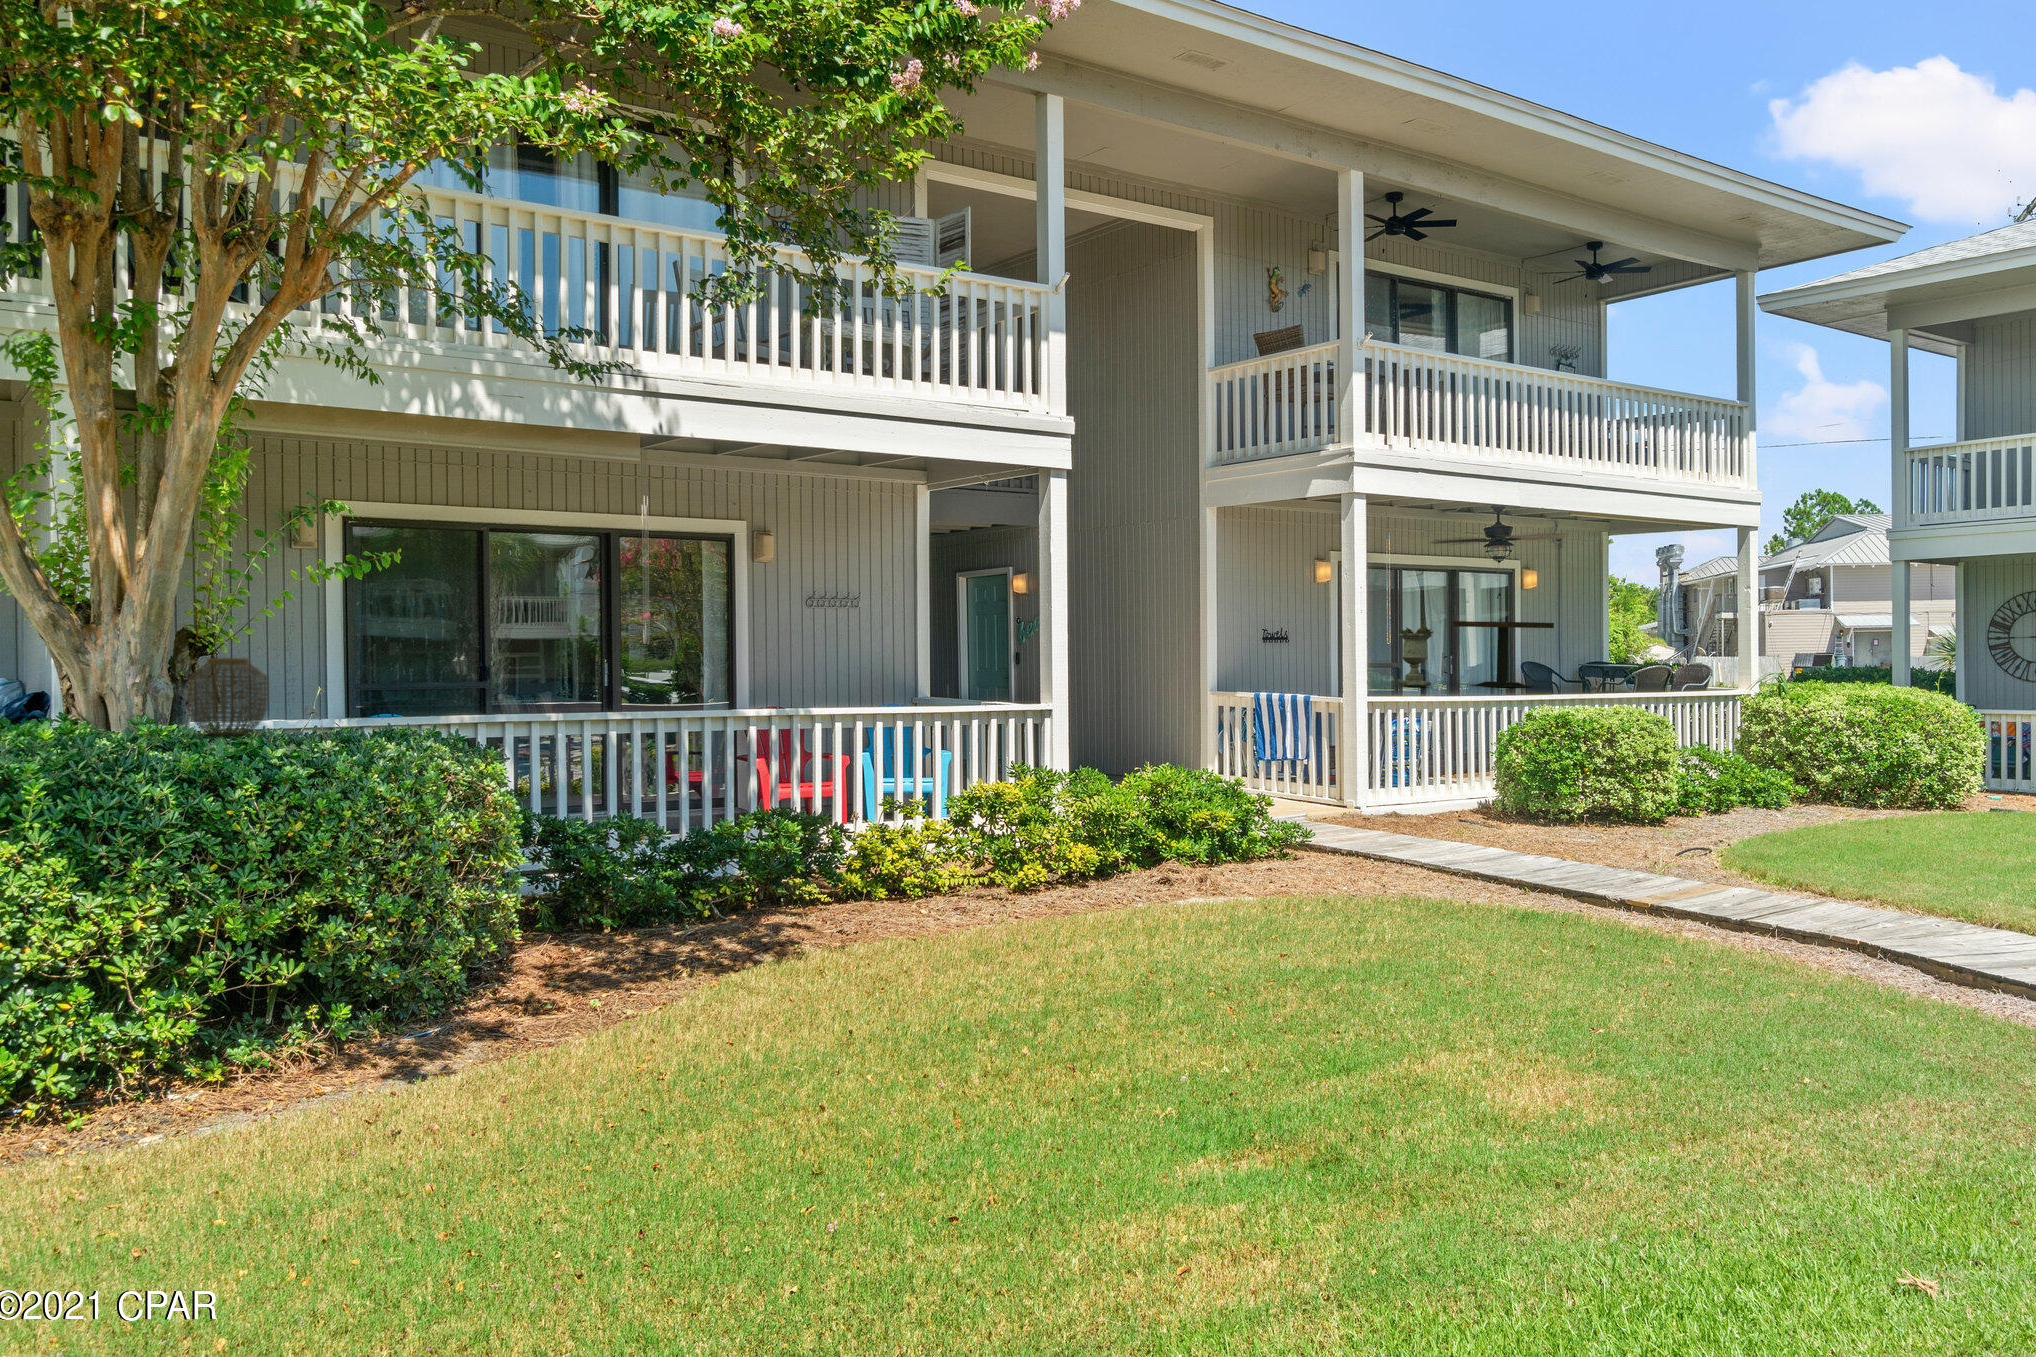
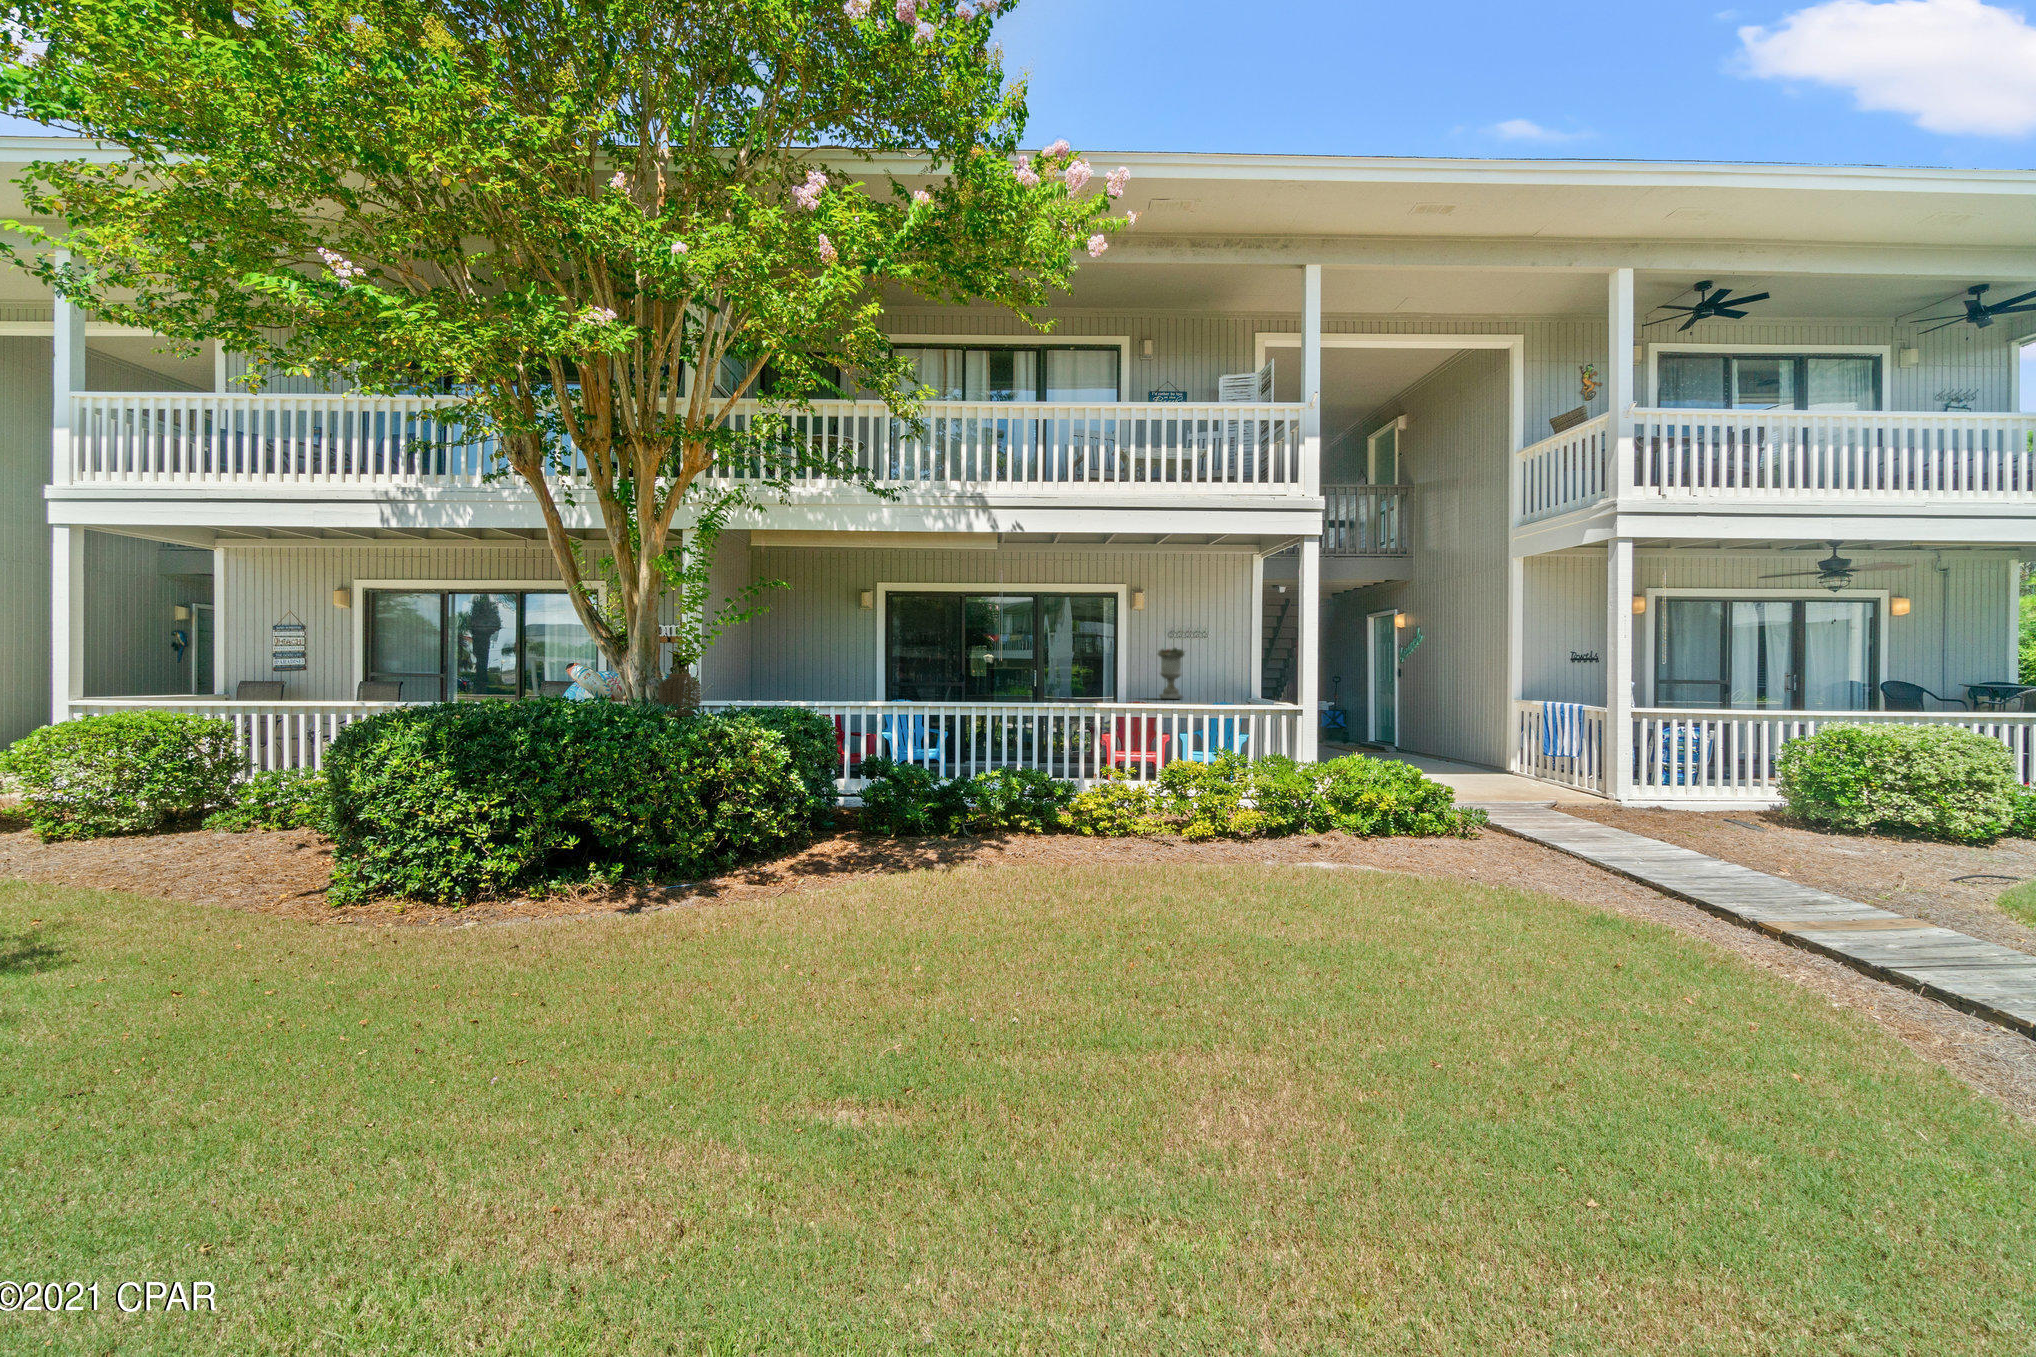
side table: present [1453,621,1554,687] -> none [1793,645,1905,705]
planter: present [1398,627,1433,687] -> present [1158,648,1184,699]

